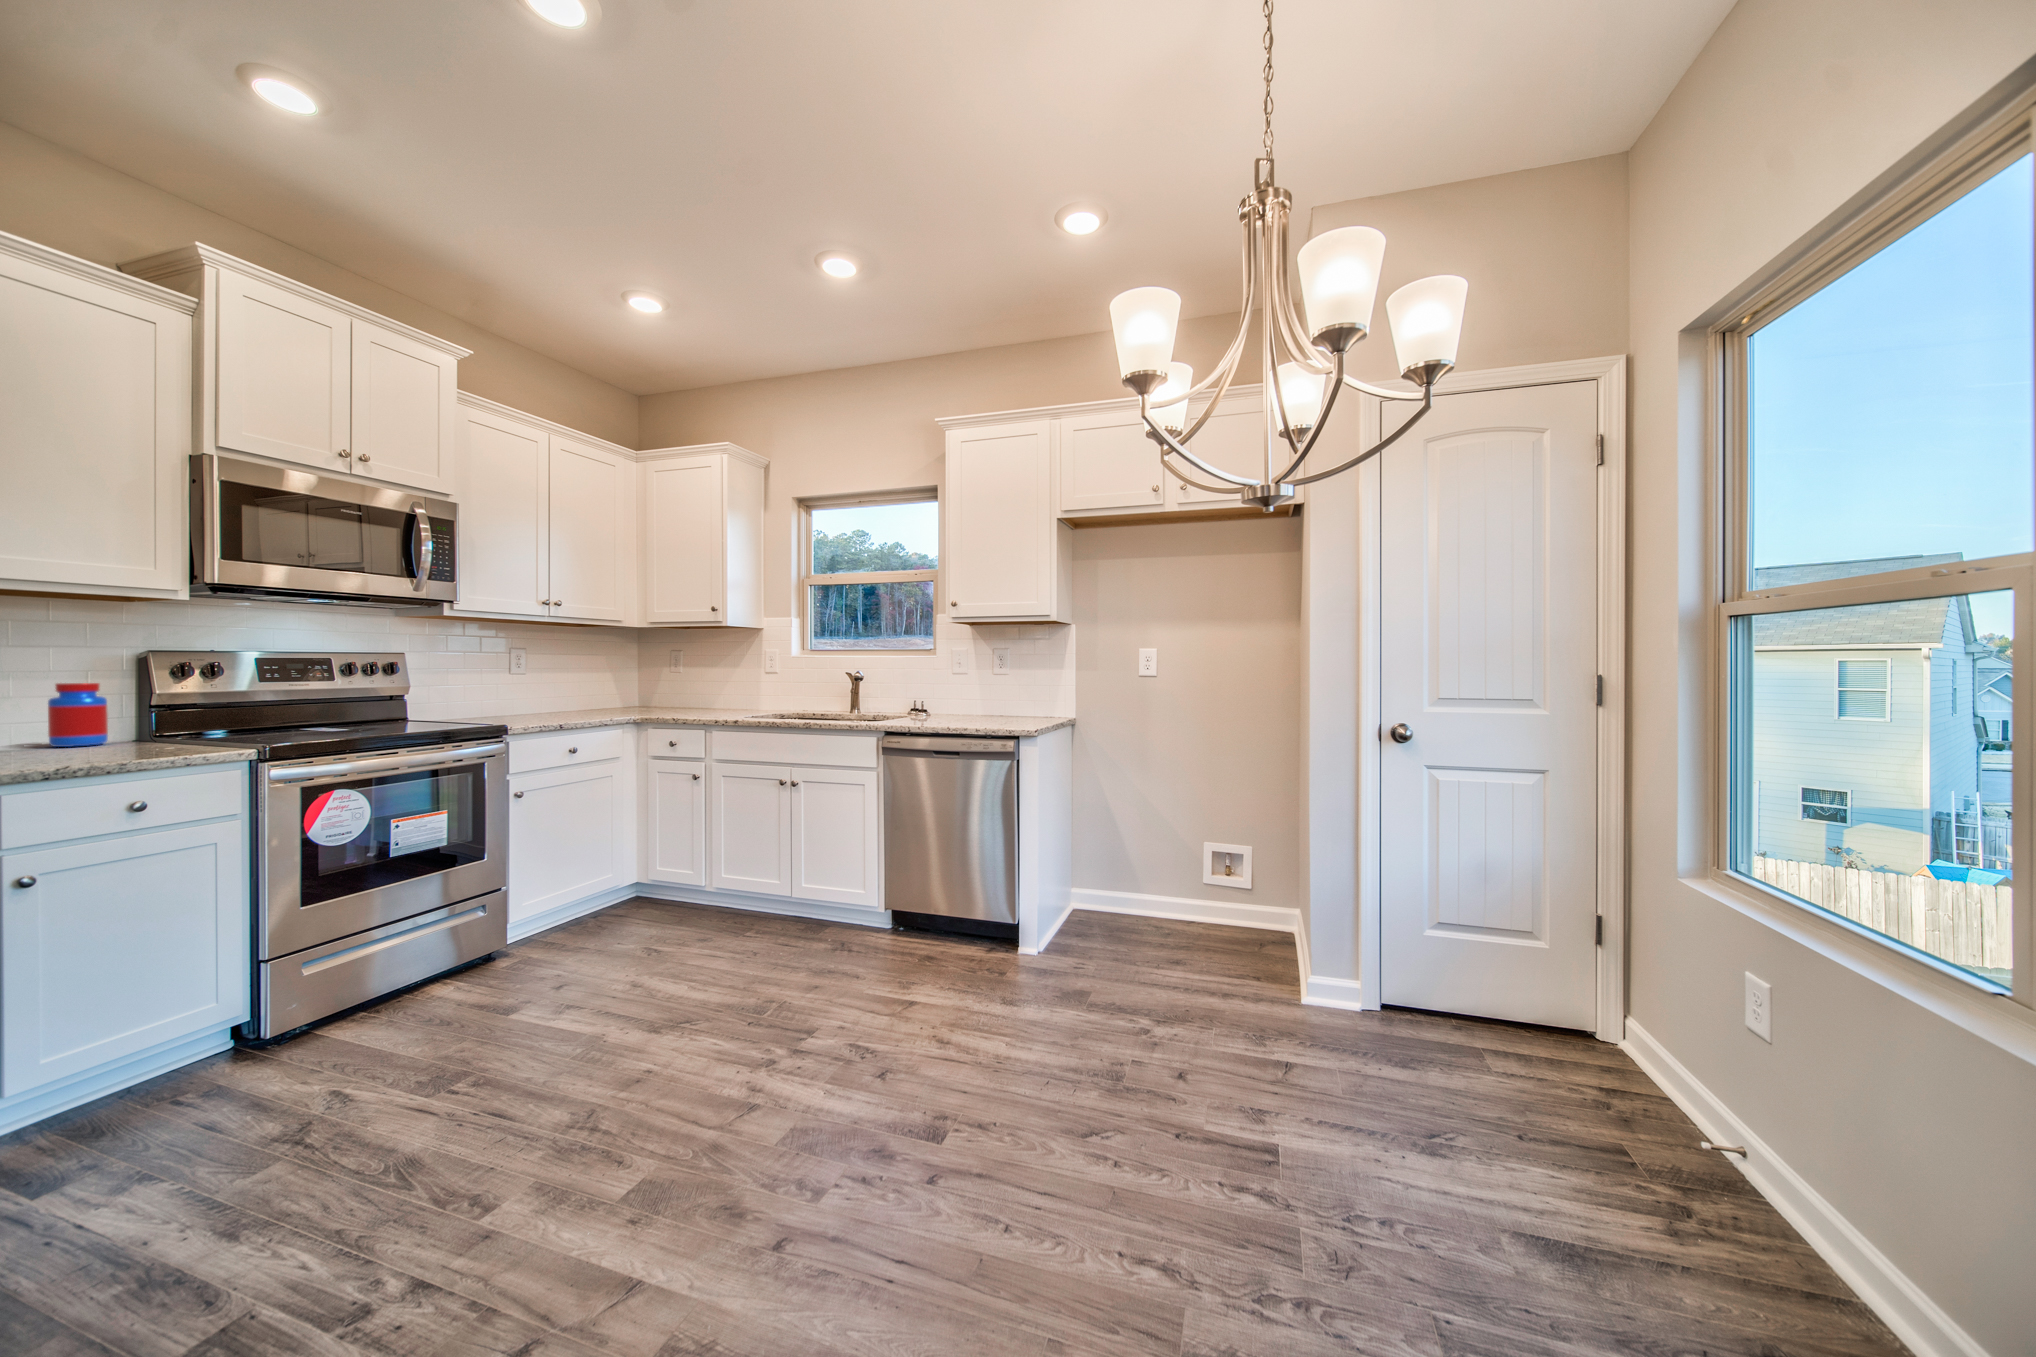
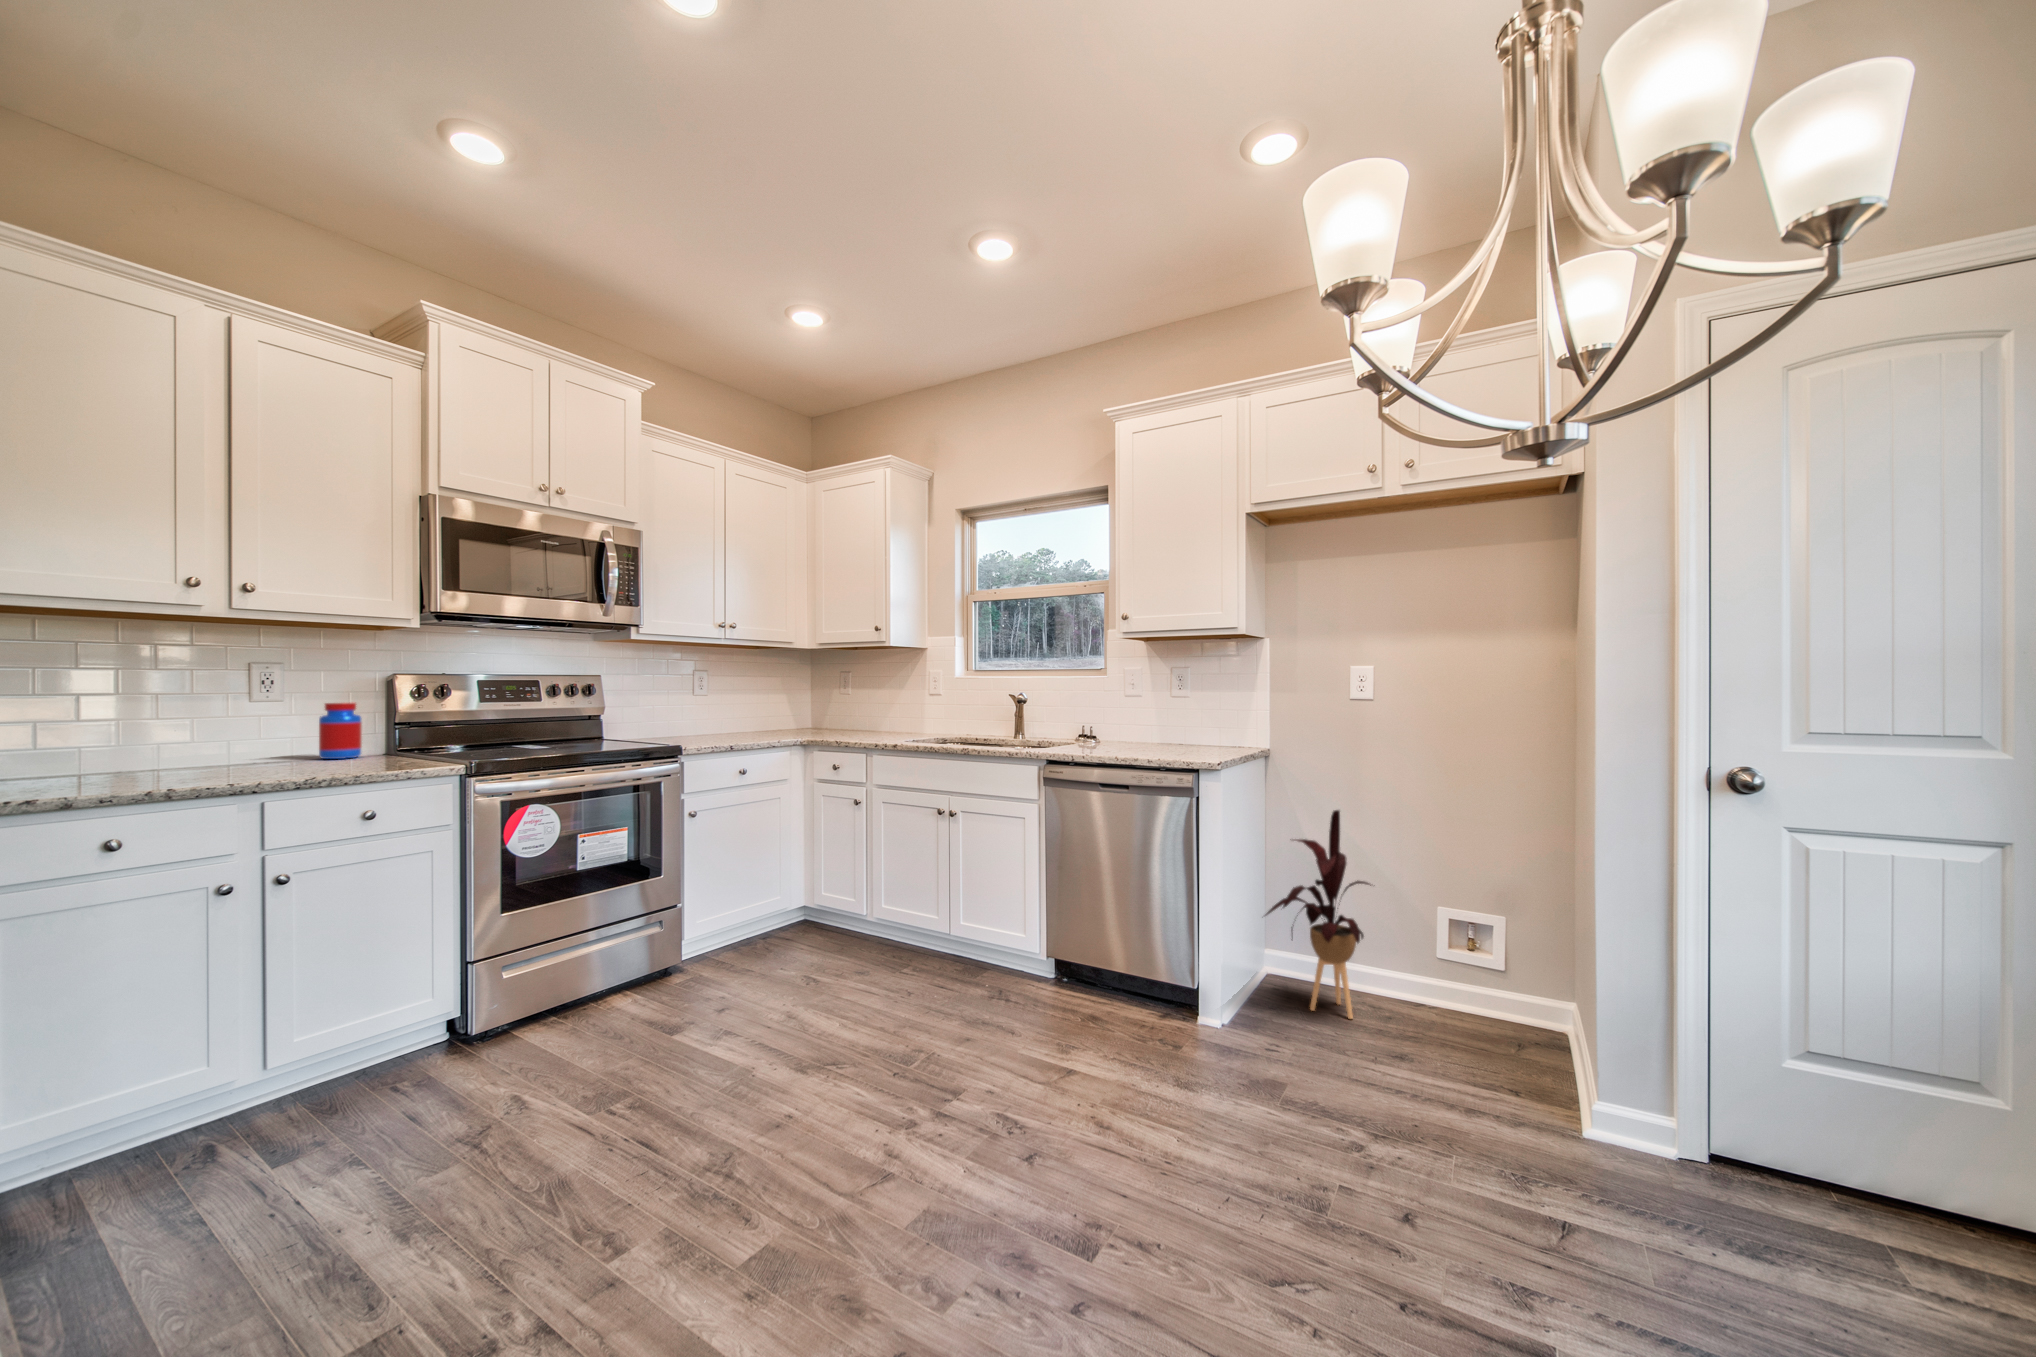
house plant: none [1068,768,1157,937] -> present [1266,810,1371,1019]

